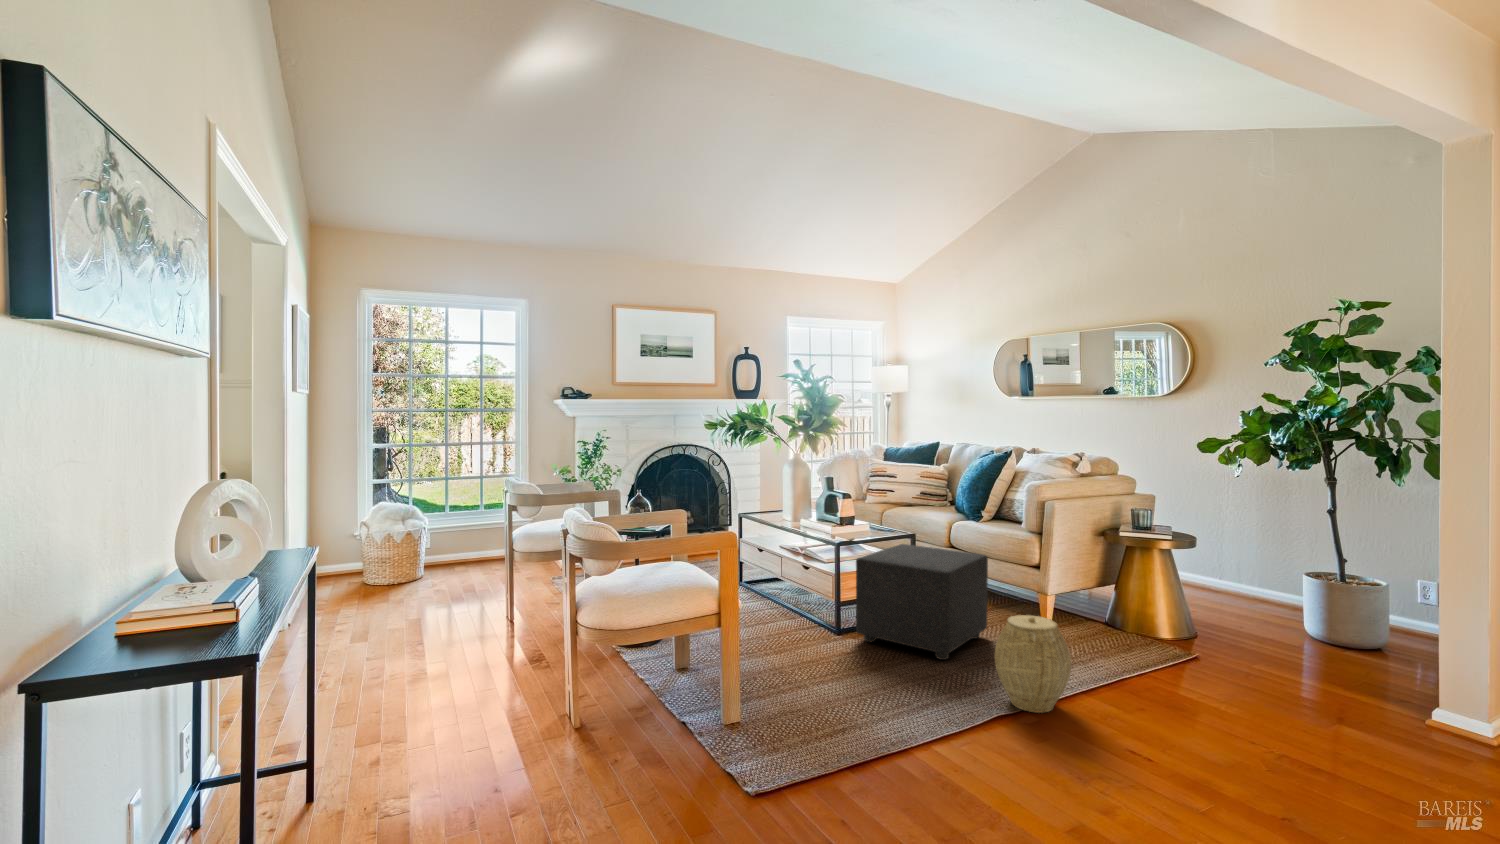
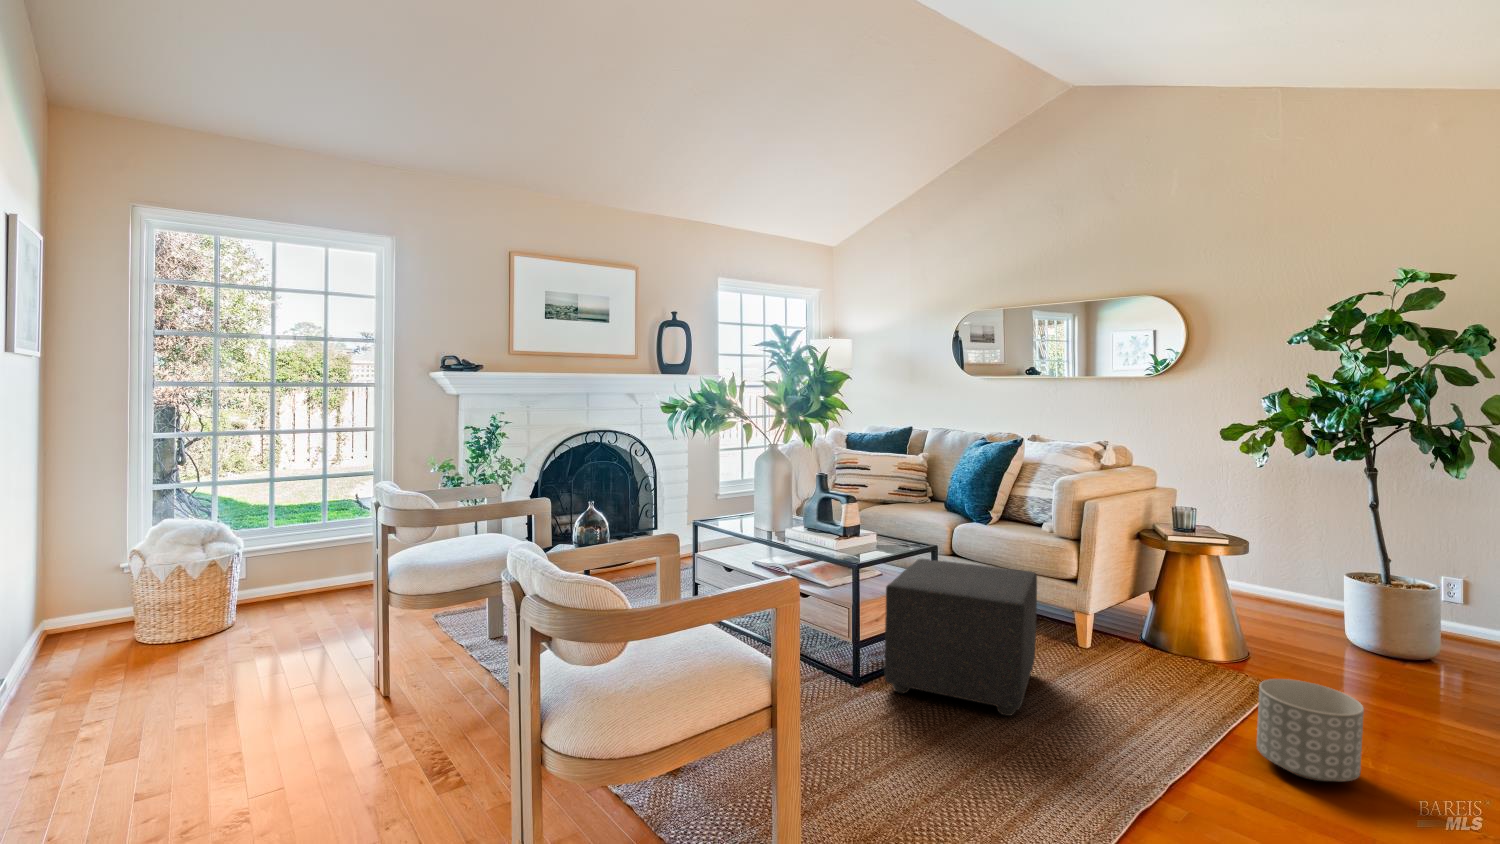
woven basket: present [995,615,1071,713] -> none [1113,664,1224,799]
planter: none [1122,636,1196,712] -> present [1257,679,1364,782]

